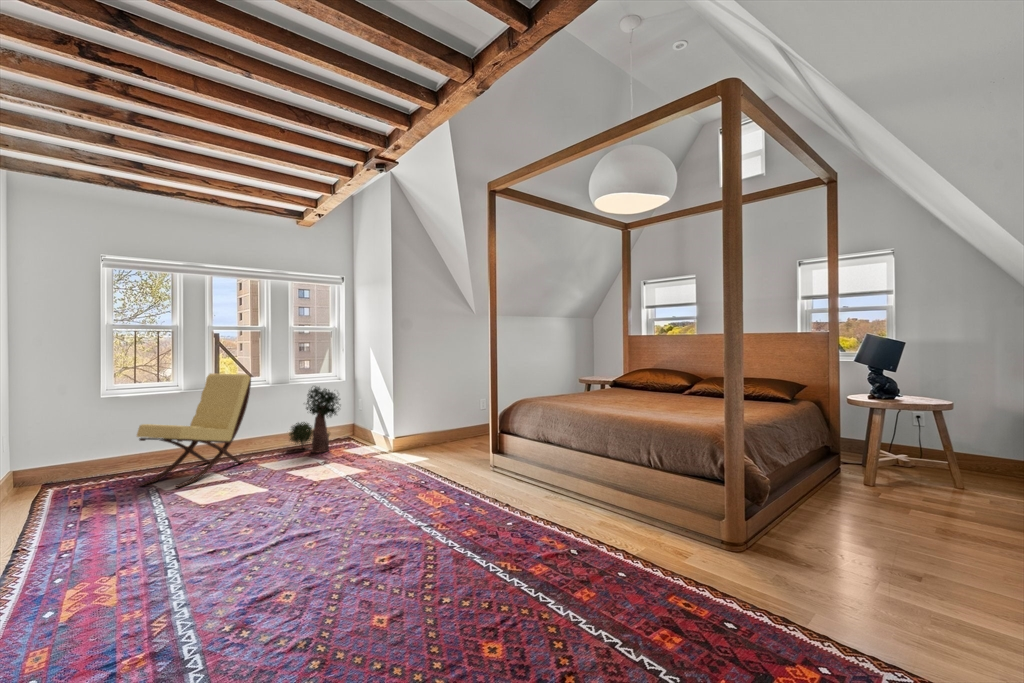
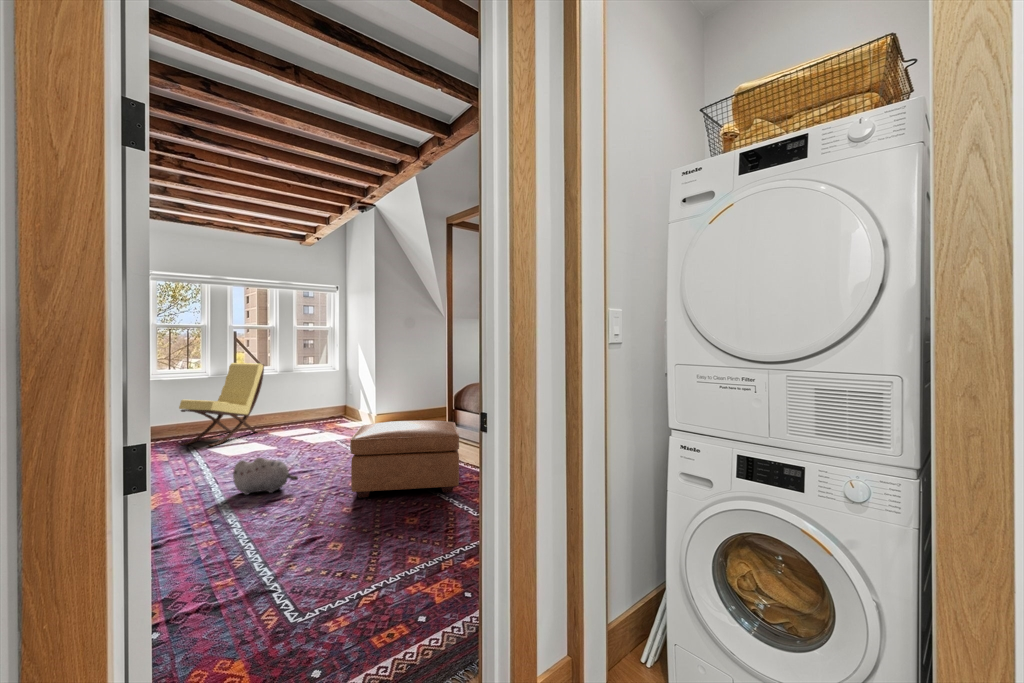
potted plant: present [289,387,340,453] -> none [292,373,335,426]
ottoman: none [381,462,547,592] -> present [350,421,459,498]
plush toy: none [195,525,298,585] -> present [233,458,298,495]

